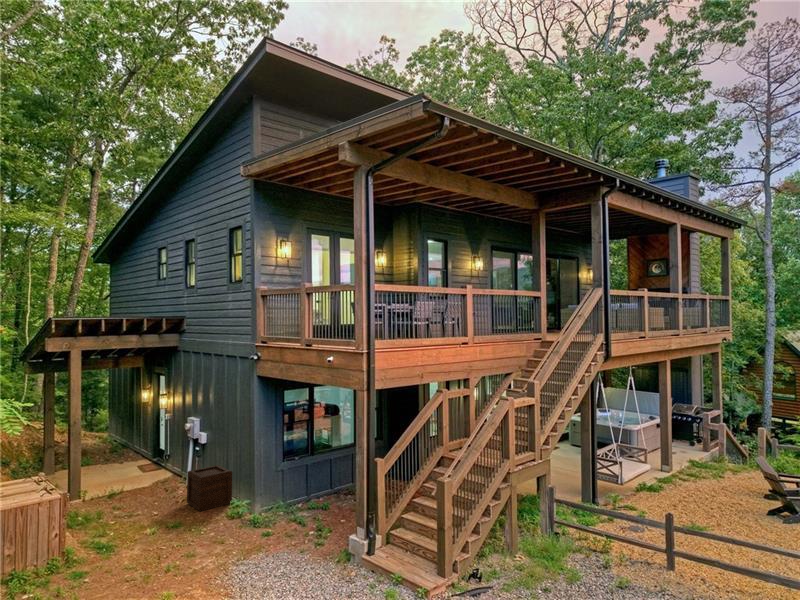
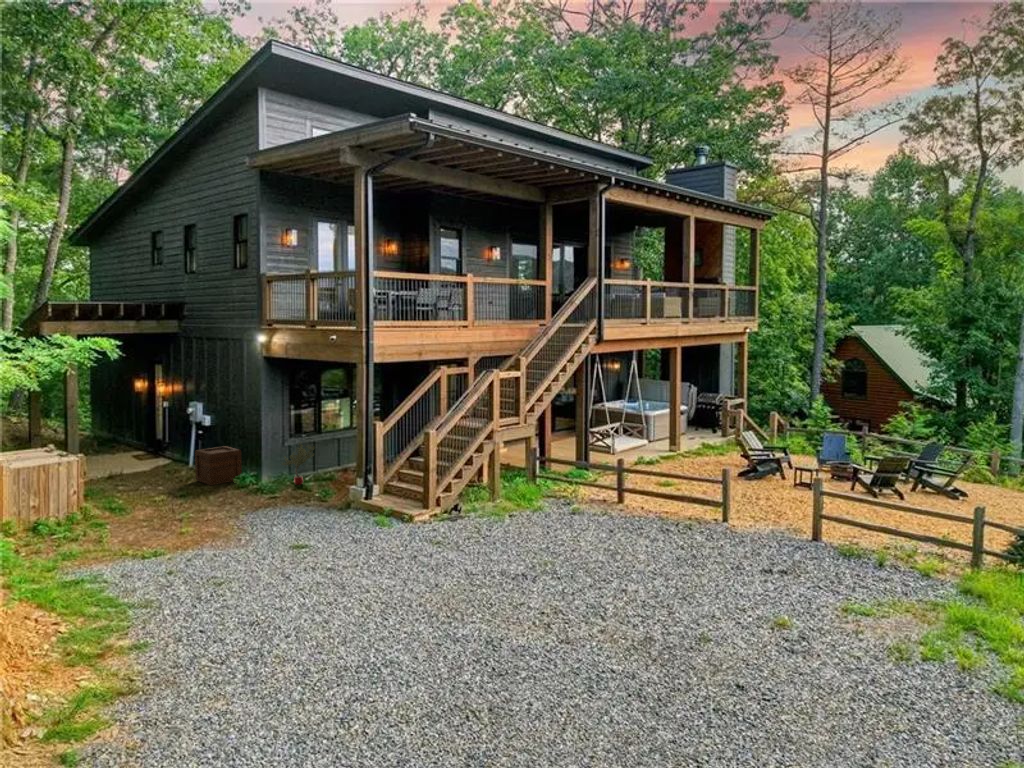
potted tree: none [271,465,306,514] -> present [282,442,315,485]

